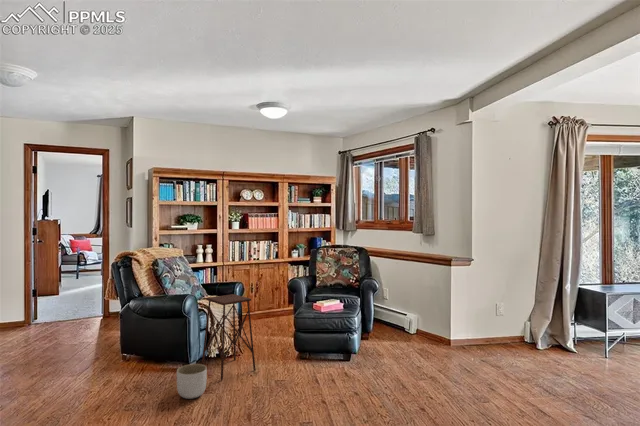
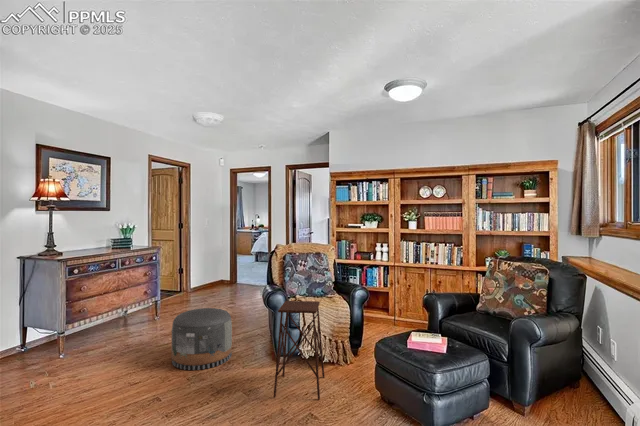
pouf: none [51,326,126,398] -> present [172,308,232,370]
planter: present [177,364,207,399] -> none [213,368,244,407]

